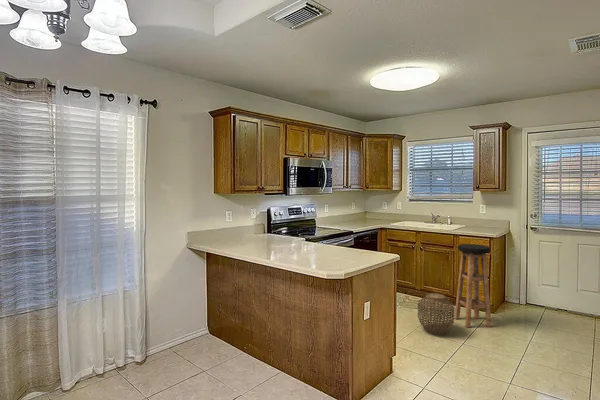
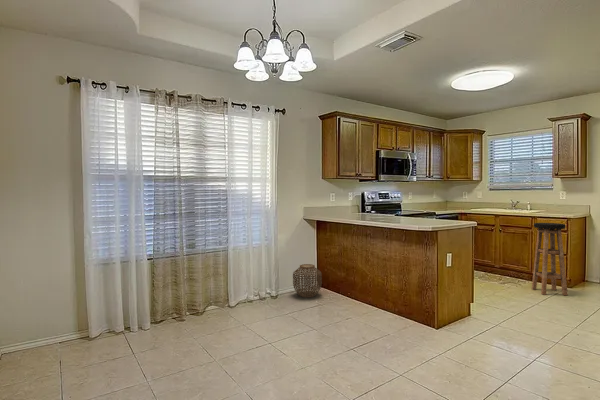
woven basket: present [418,293,454,334] -> present [293,264,322,297]

